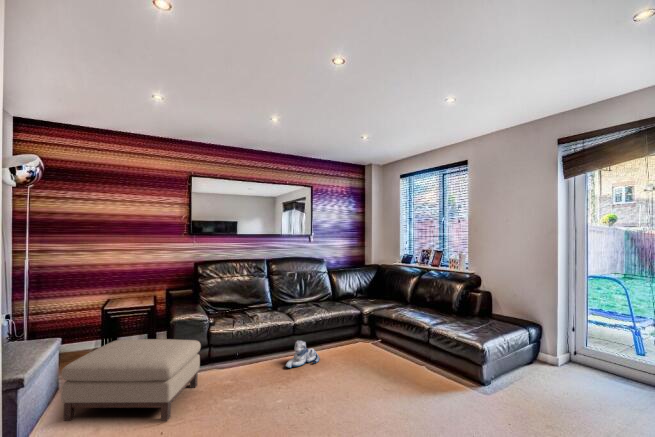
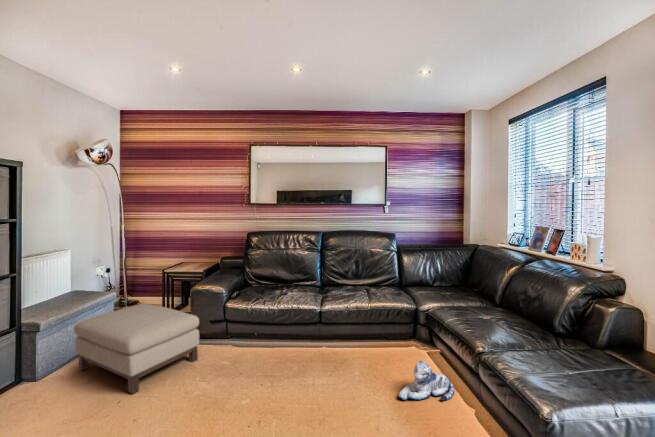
plush toy: present [286,340,320,368] -> present [399,361,455,400]

